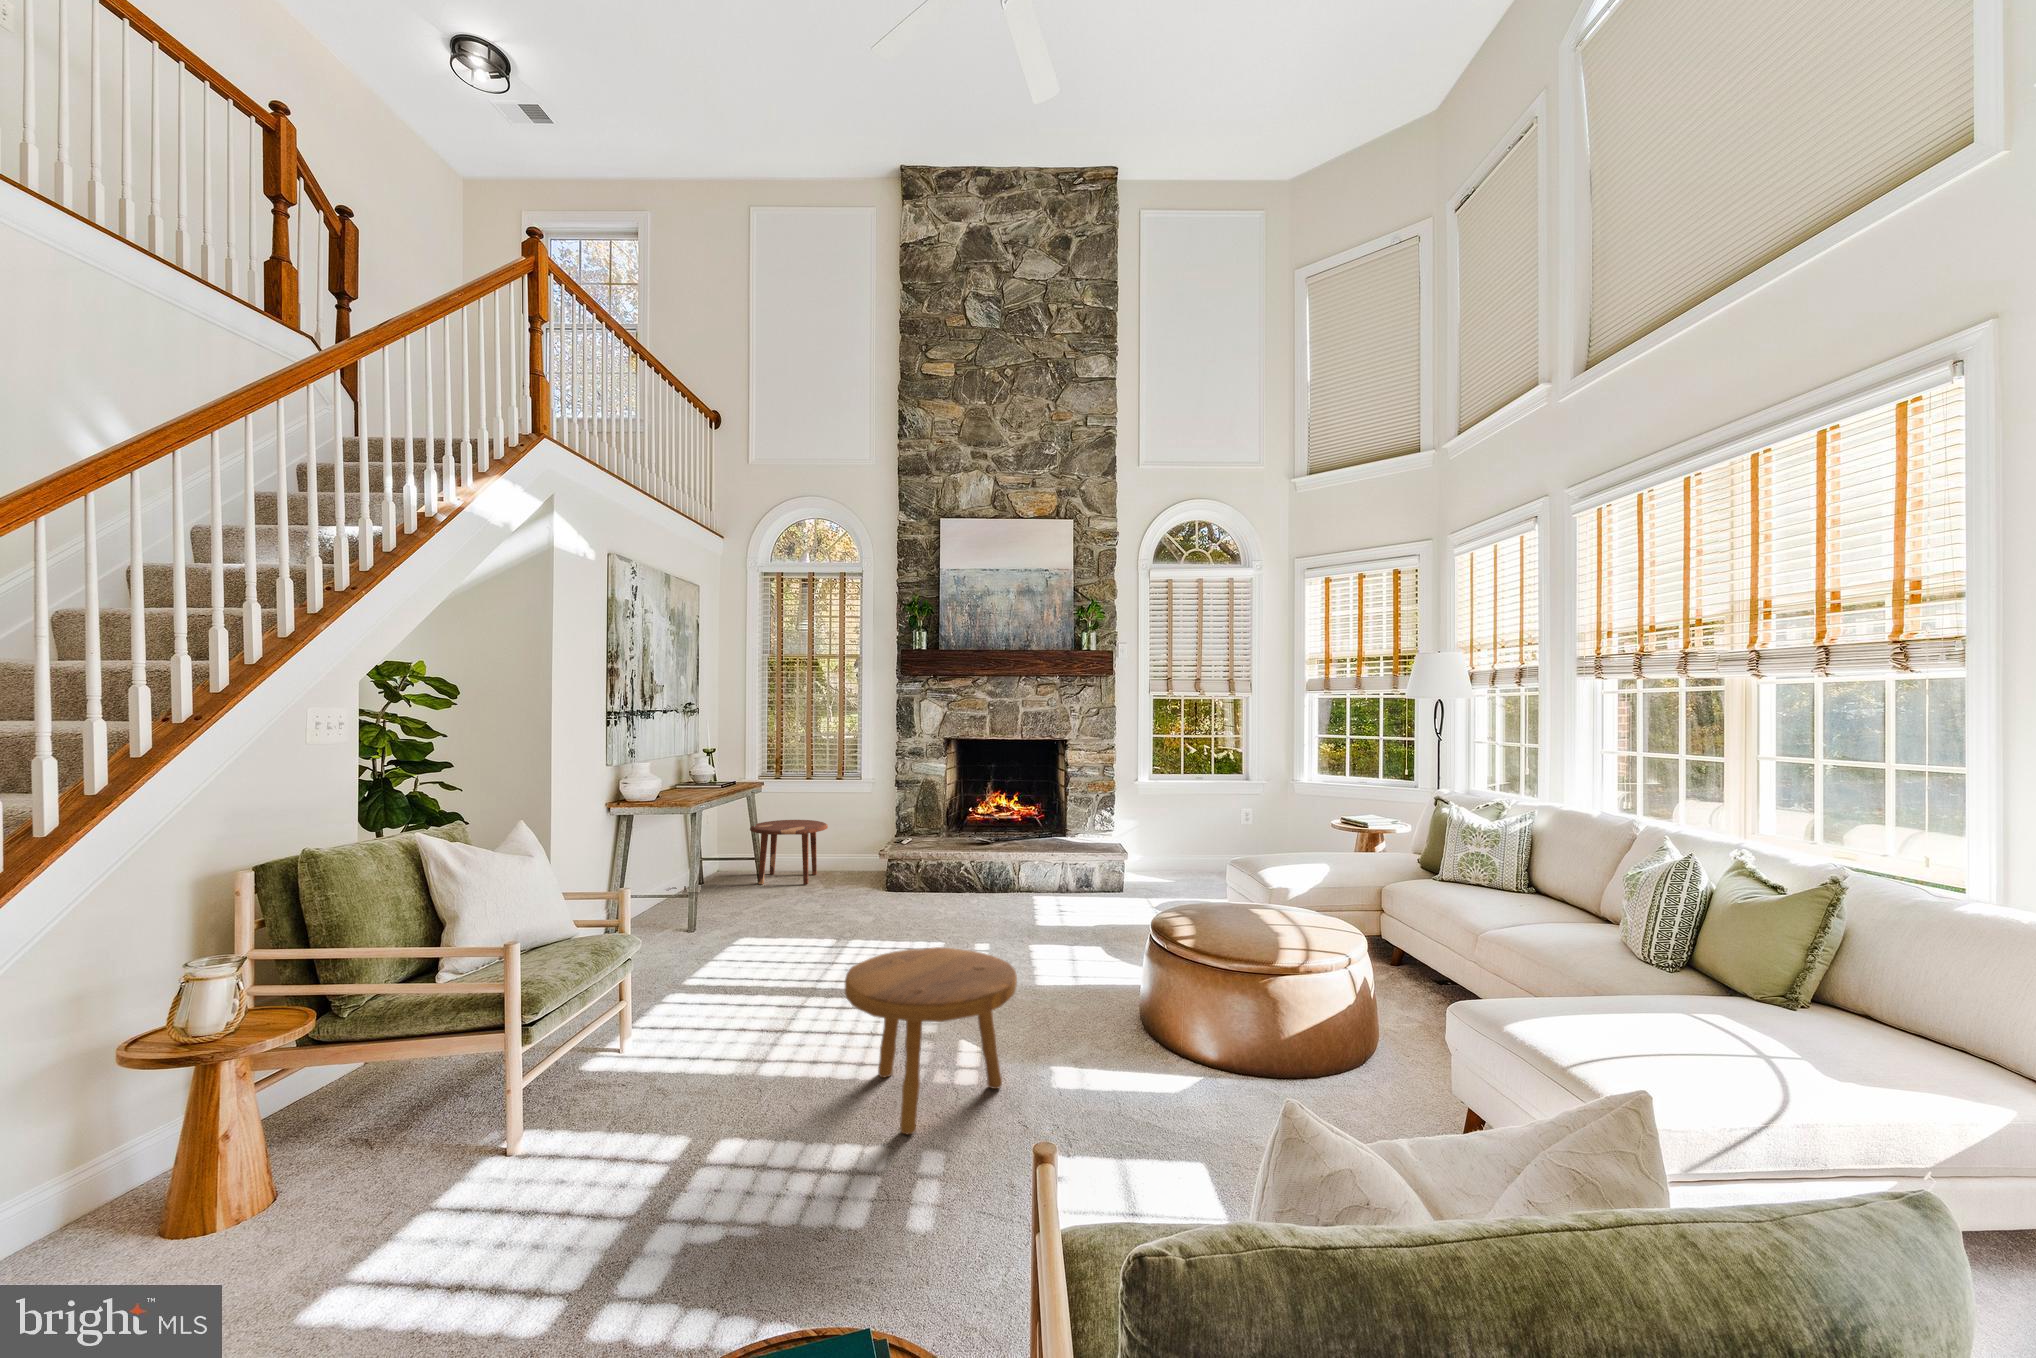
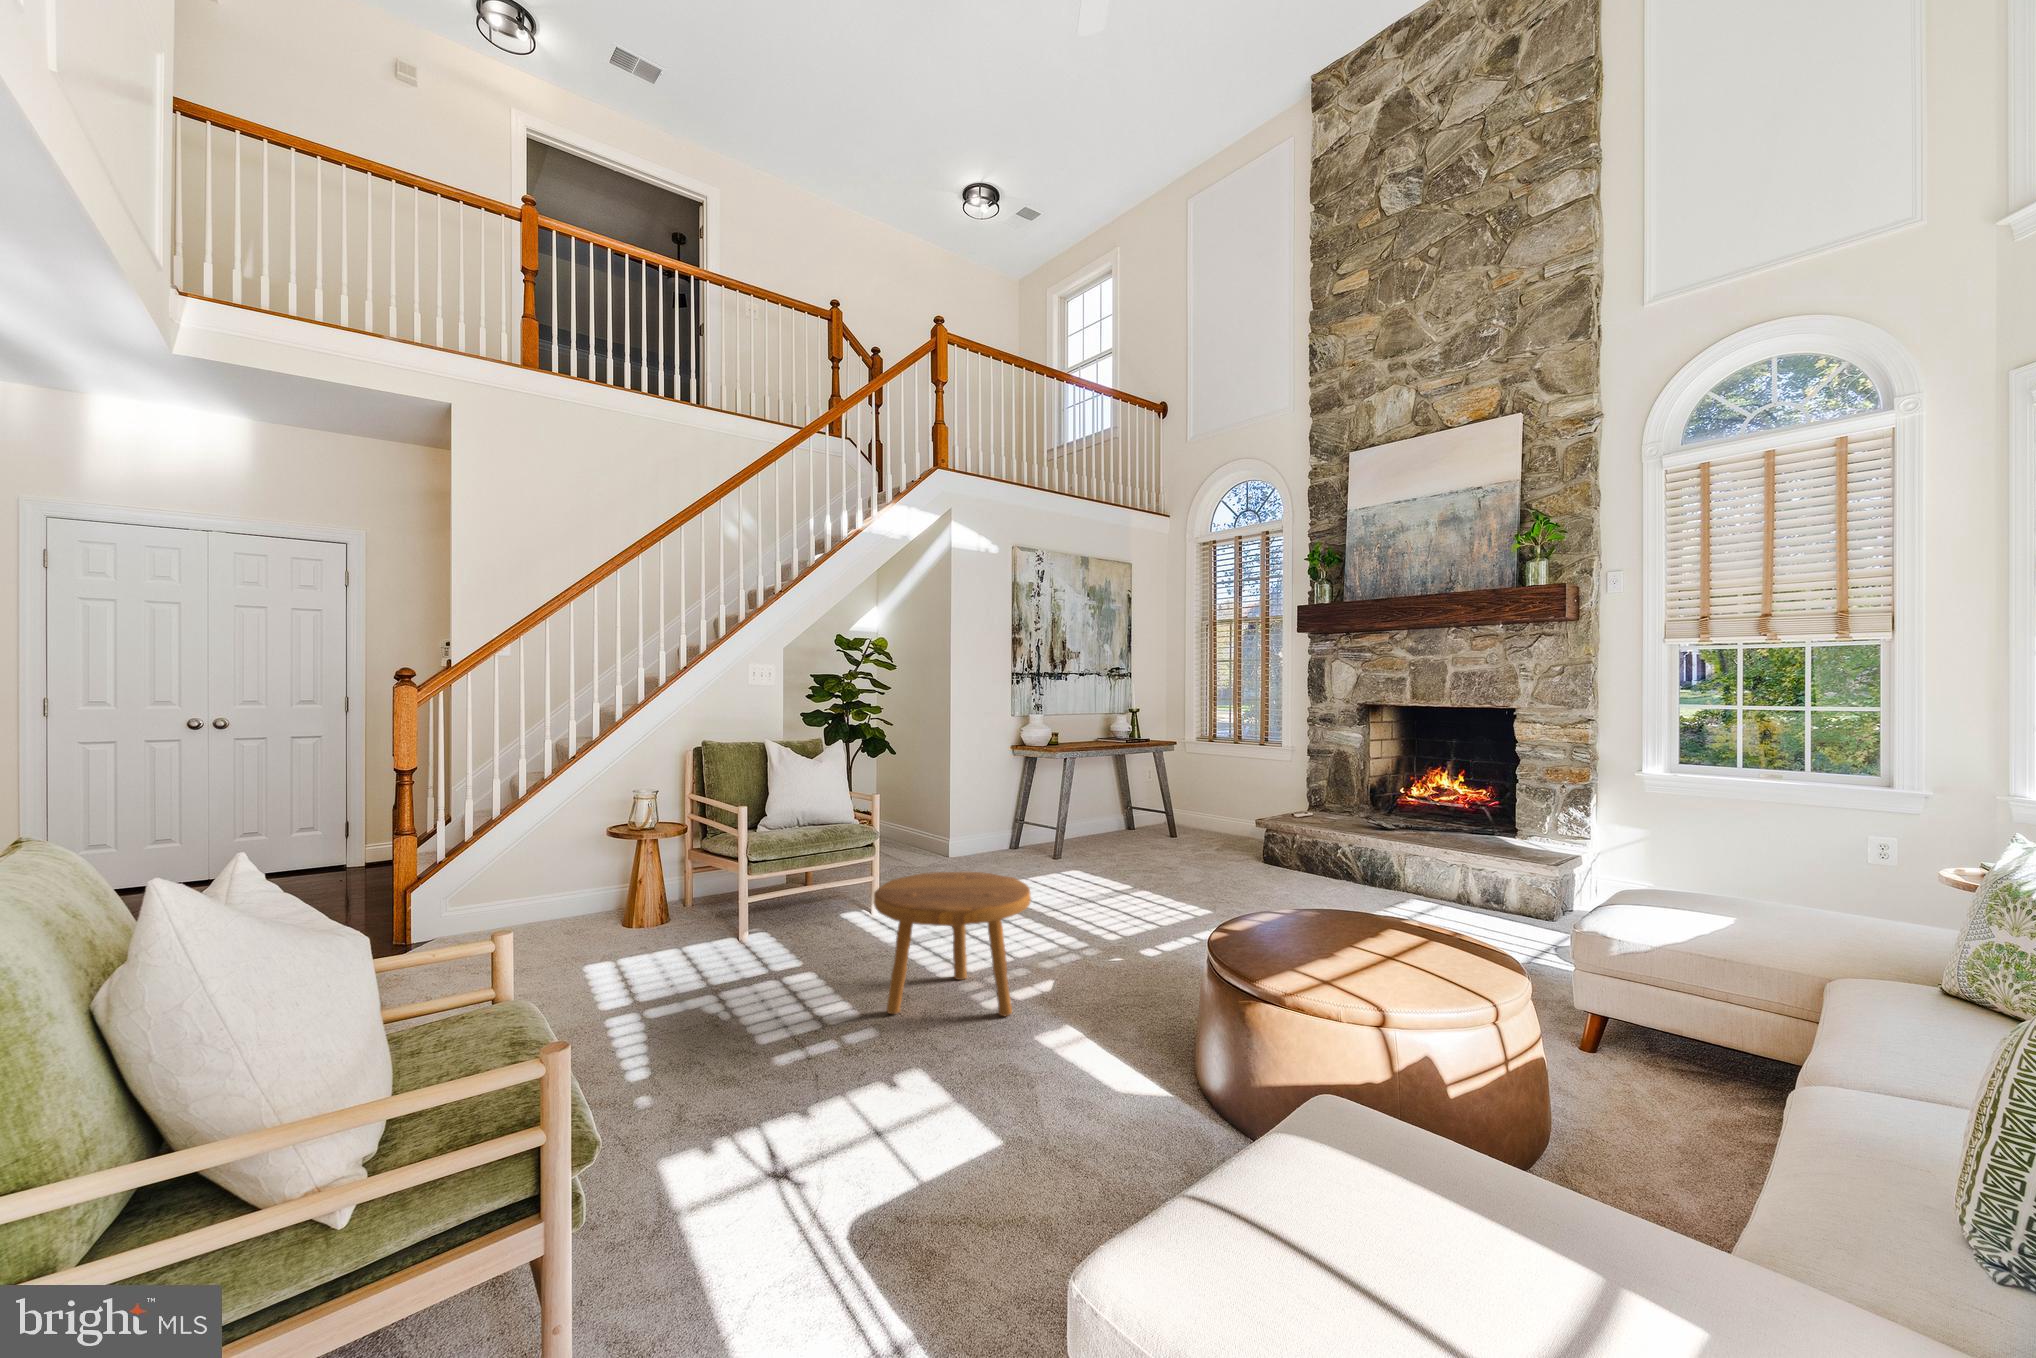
side table: present [750,820,828,884] -> none [1164,782,1239,845]

